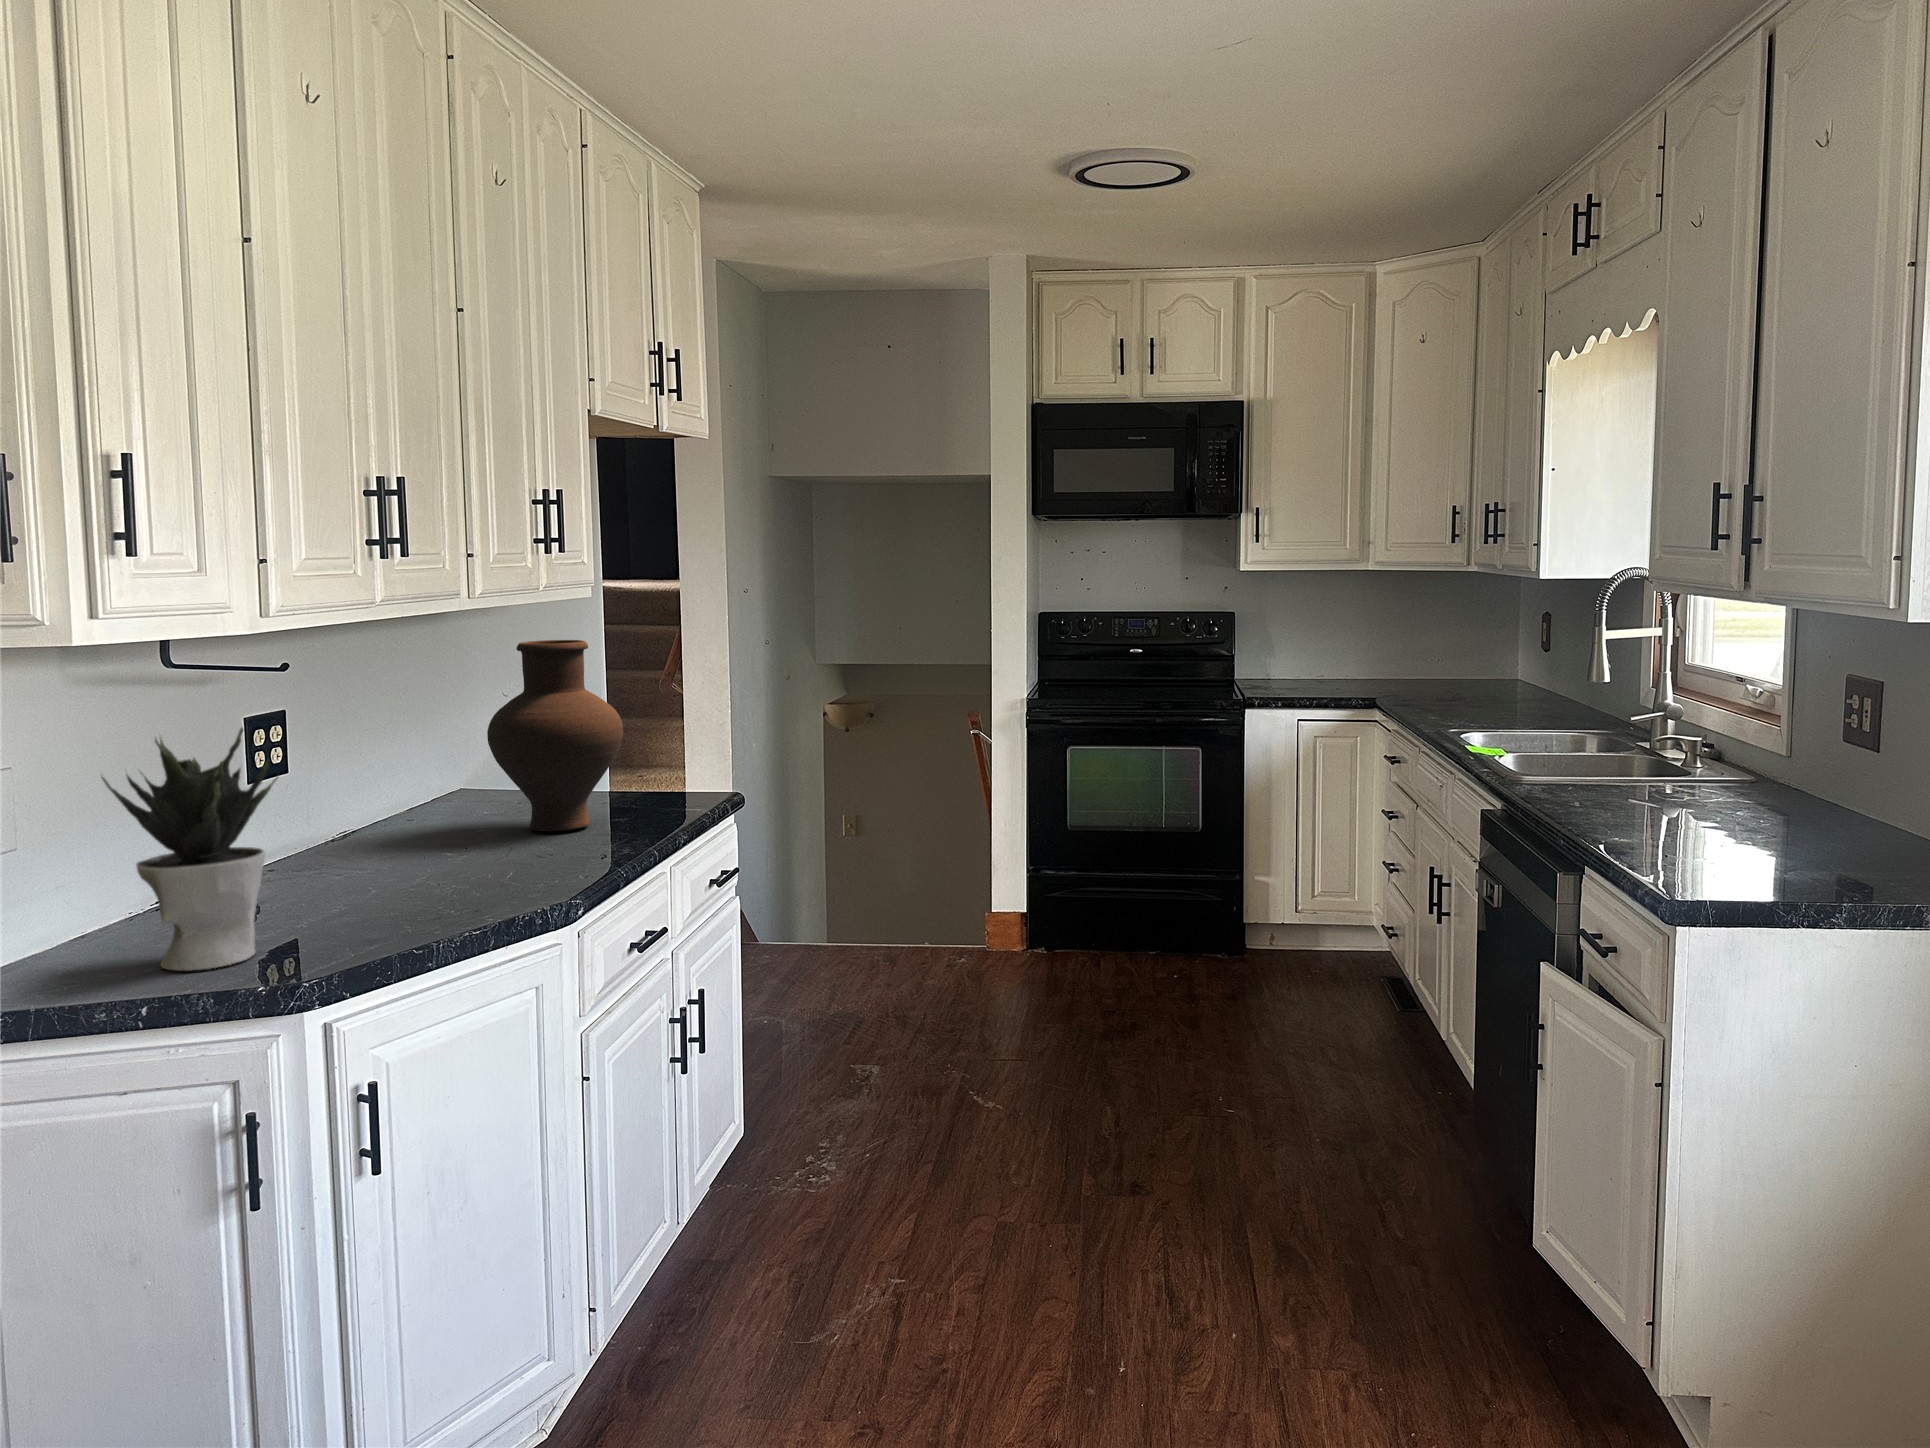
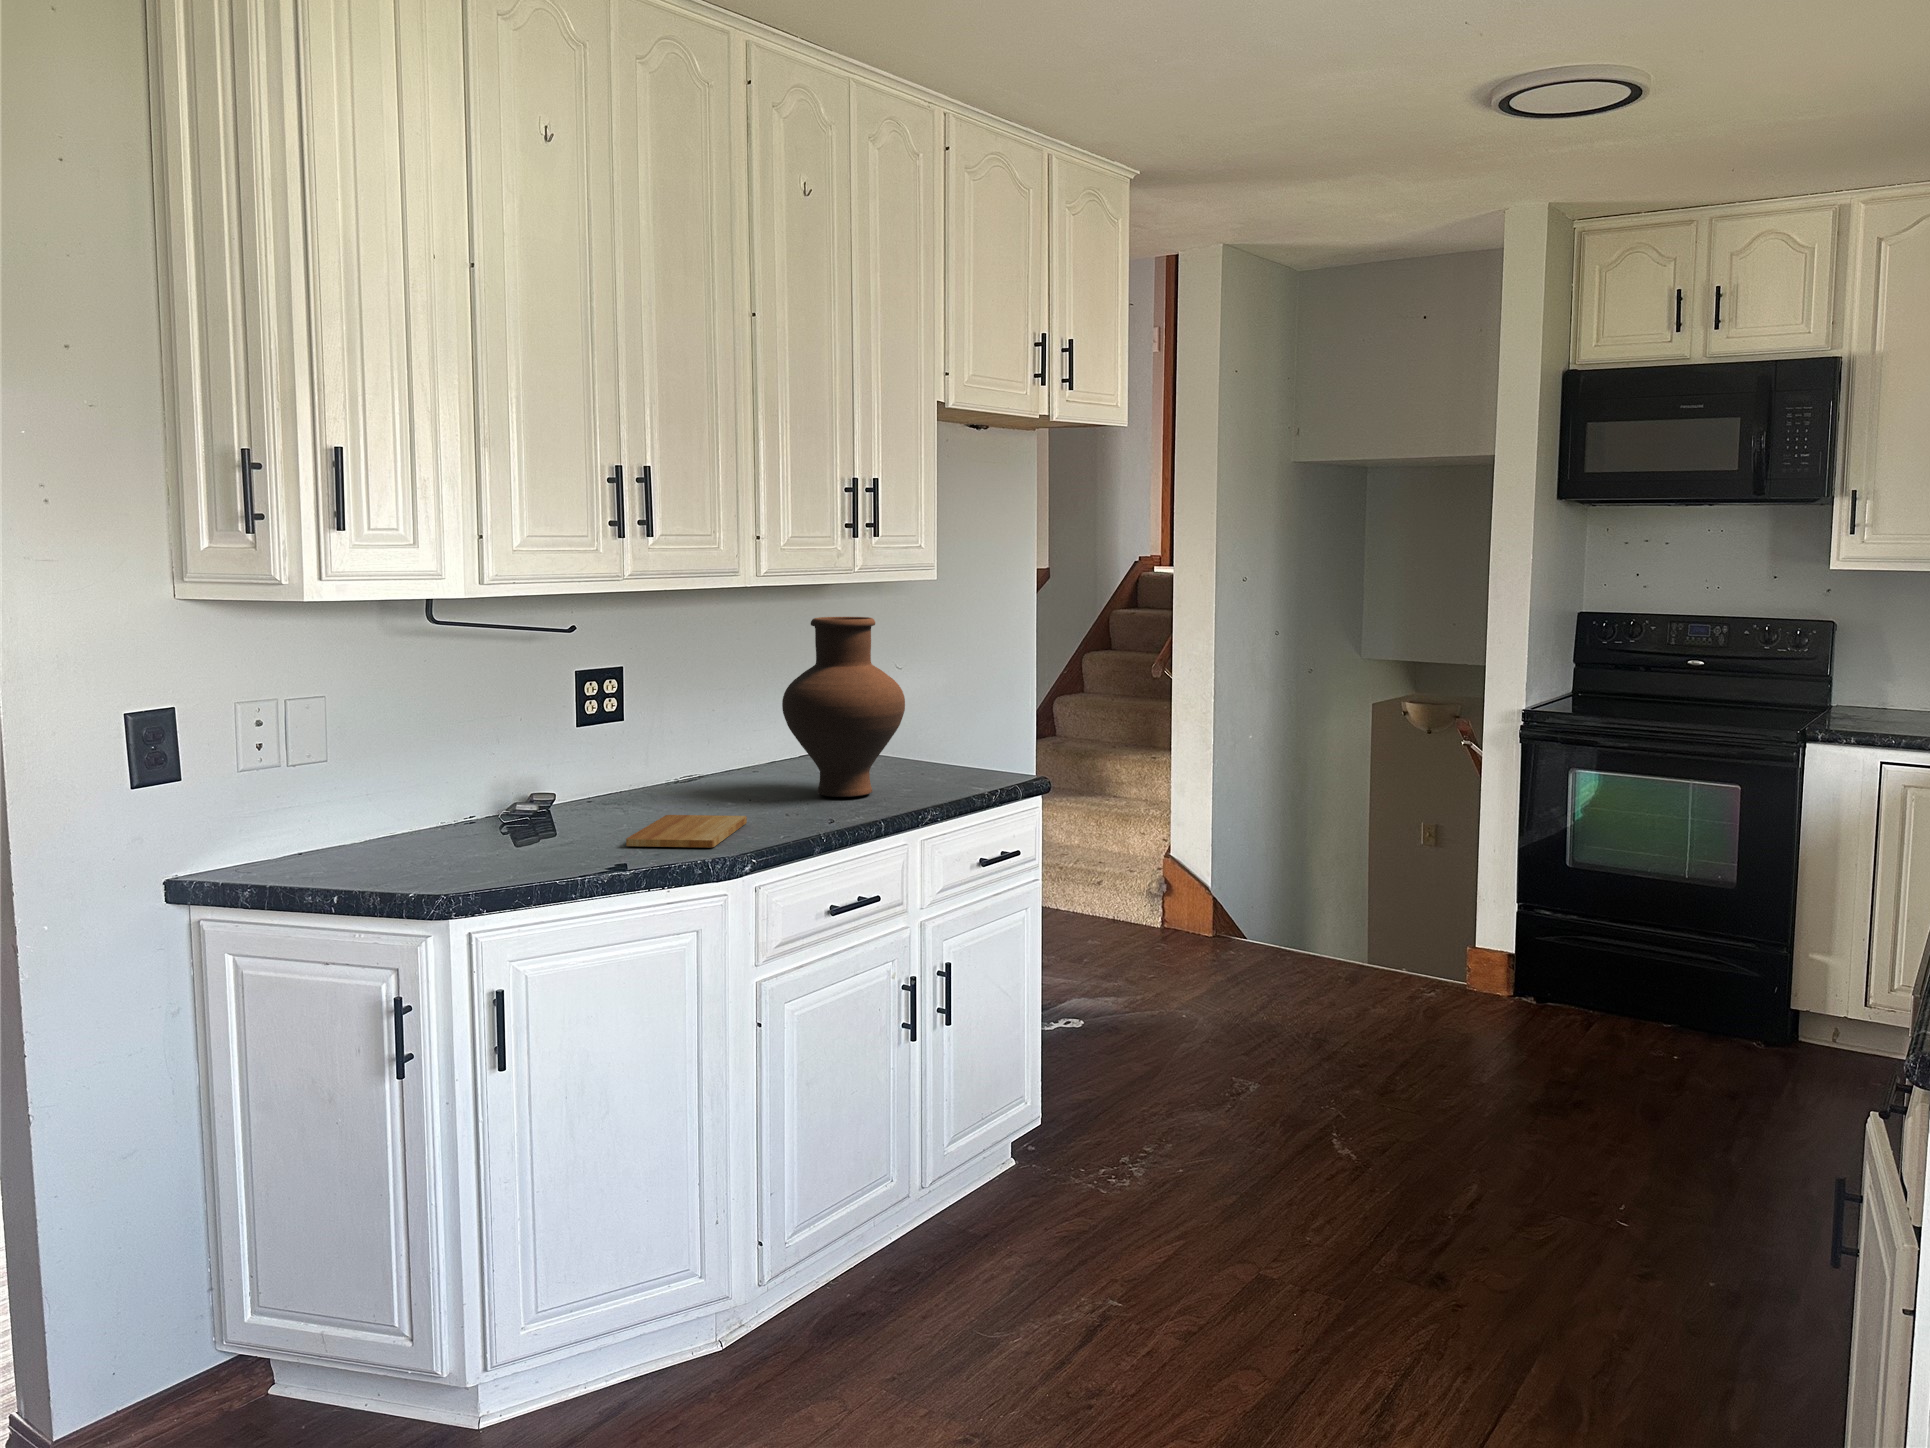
potted plant: present [102,728,278,971] -> none [359,673,505,873]
cutting board: none [412,859,525,905] -> present [626,815,747,848]

